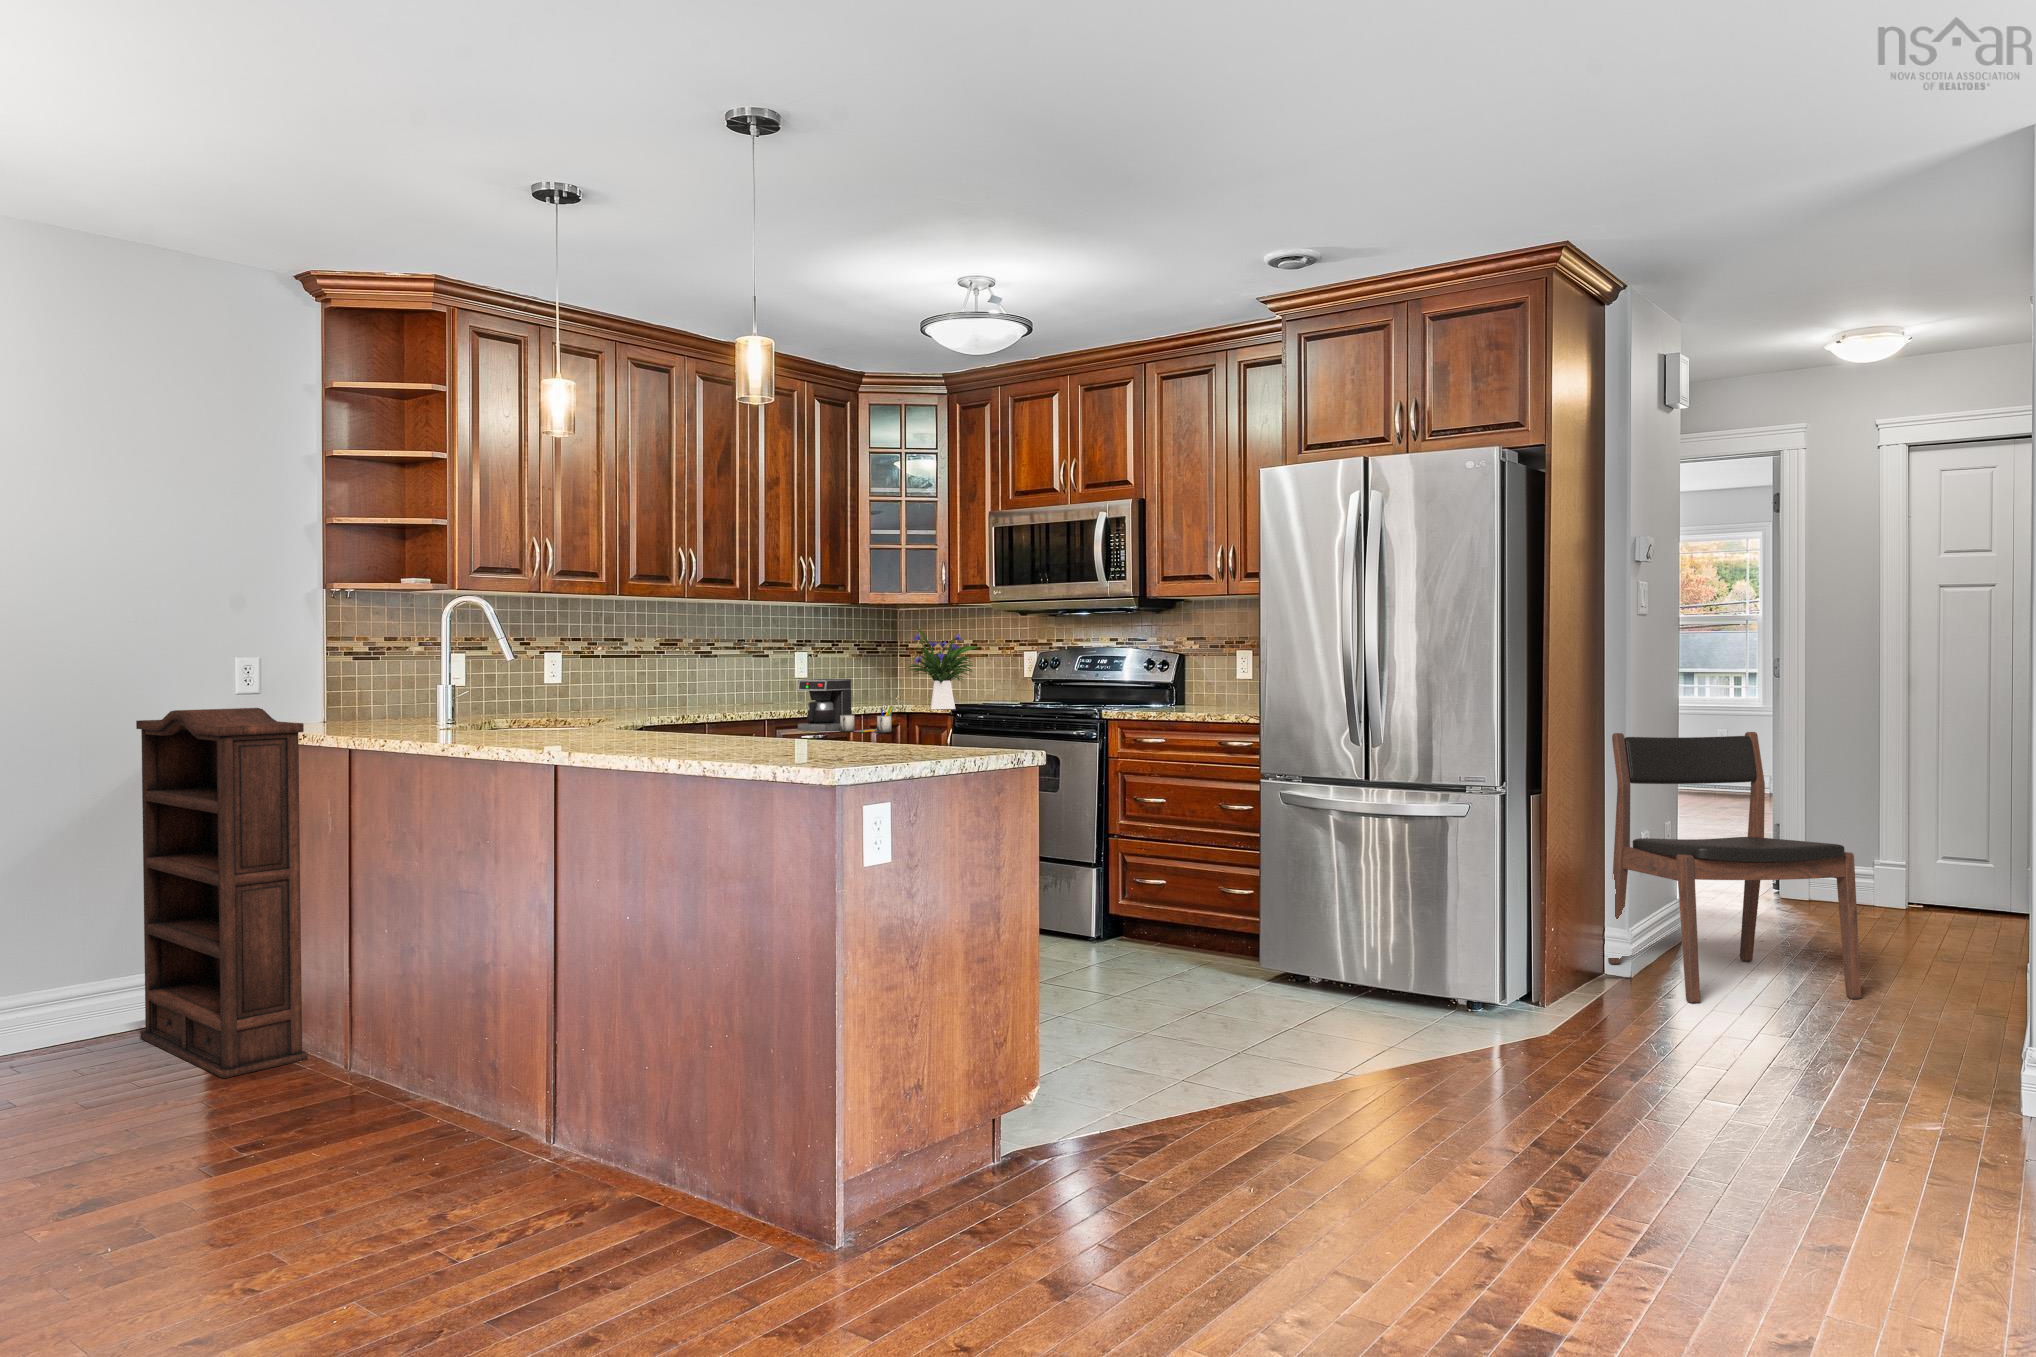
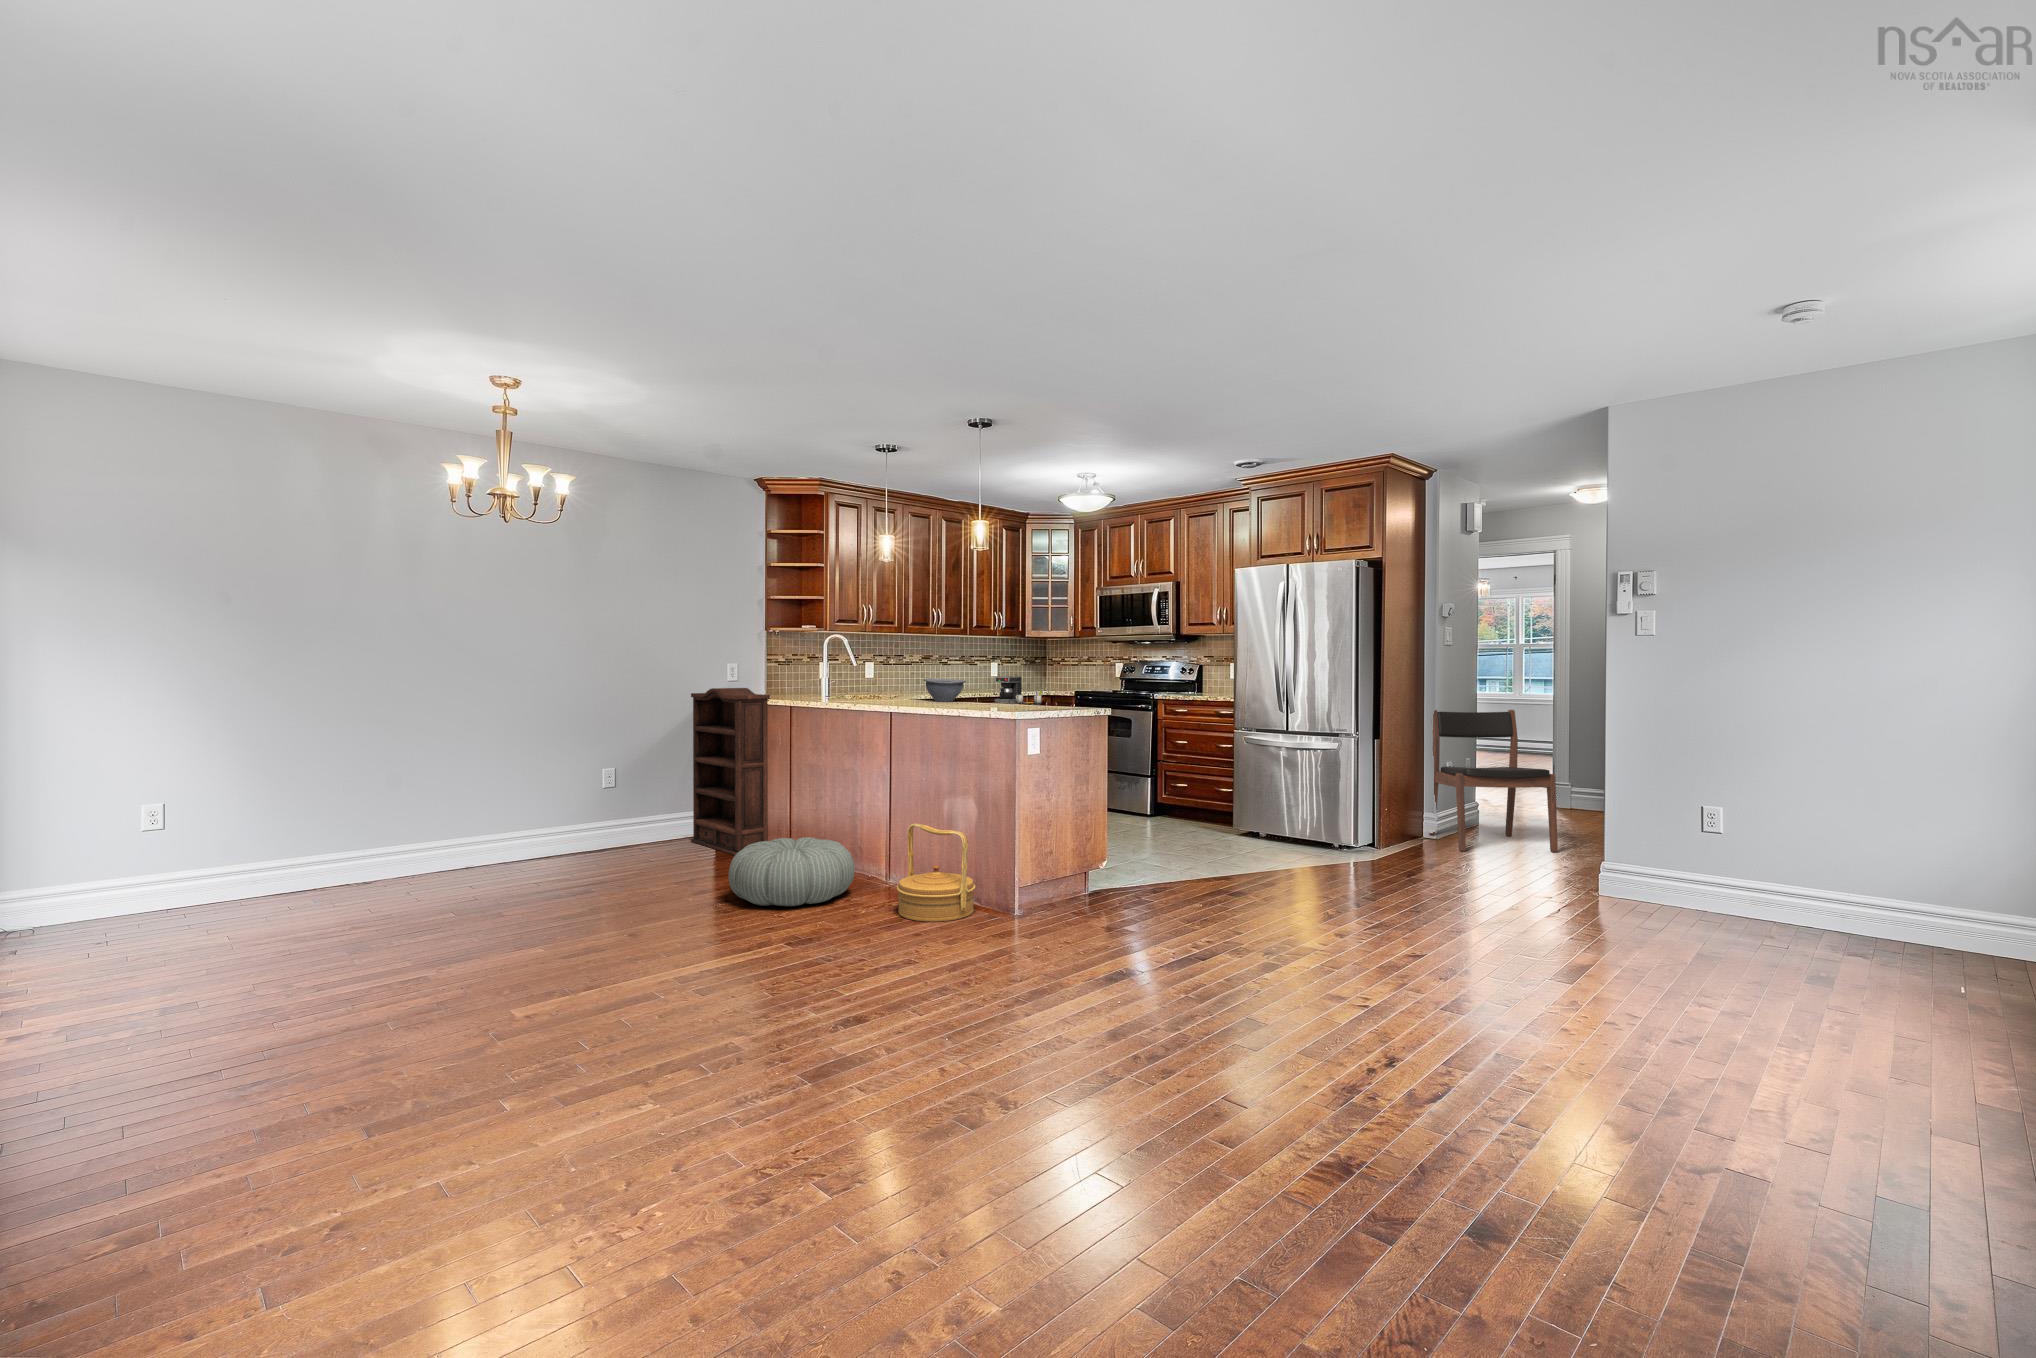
flower arrangement: present [906,628,979,709] -> none [1049,649,1092,695]
bowl: none [649,684,738,732] -> present [924,678,966,702]
woven basket: none [544,1034,742,1293] -> present [897,823,975,922]
pouf: none [122,1059,457,1257] -> present [728,837,855,906]

